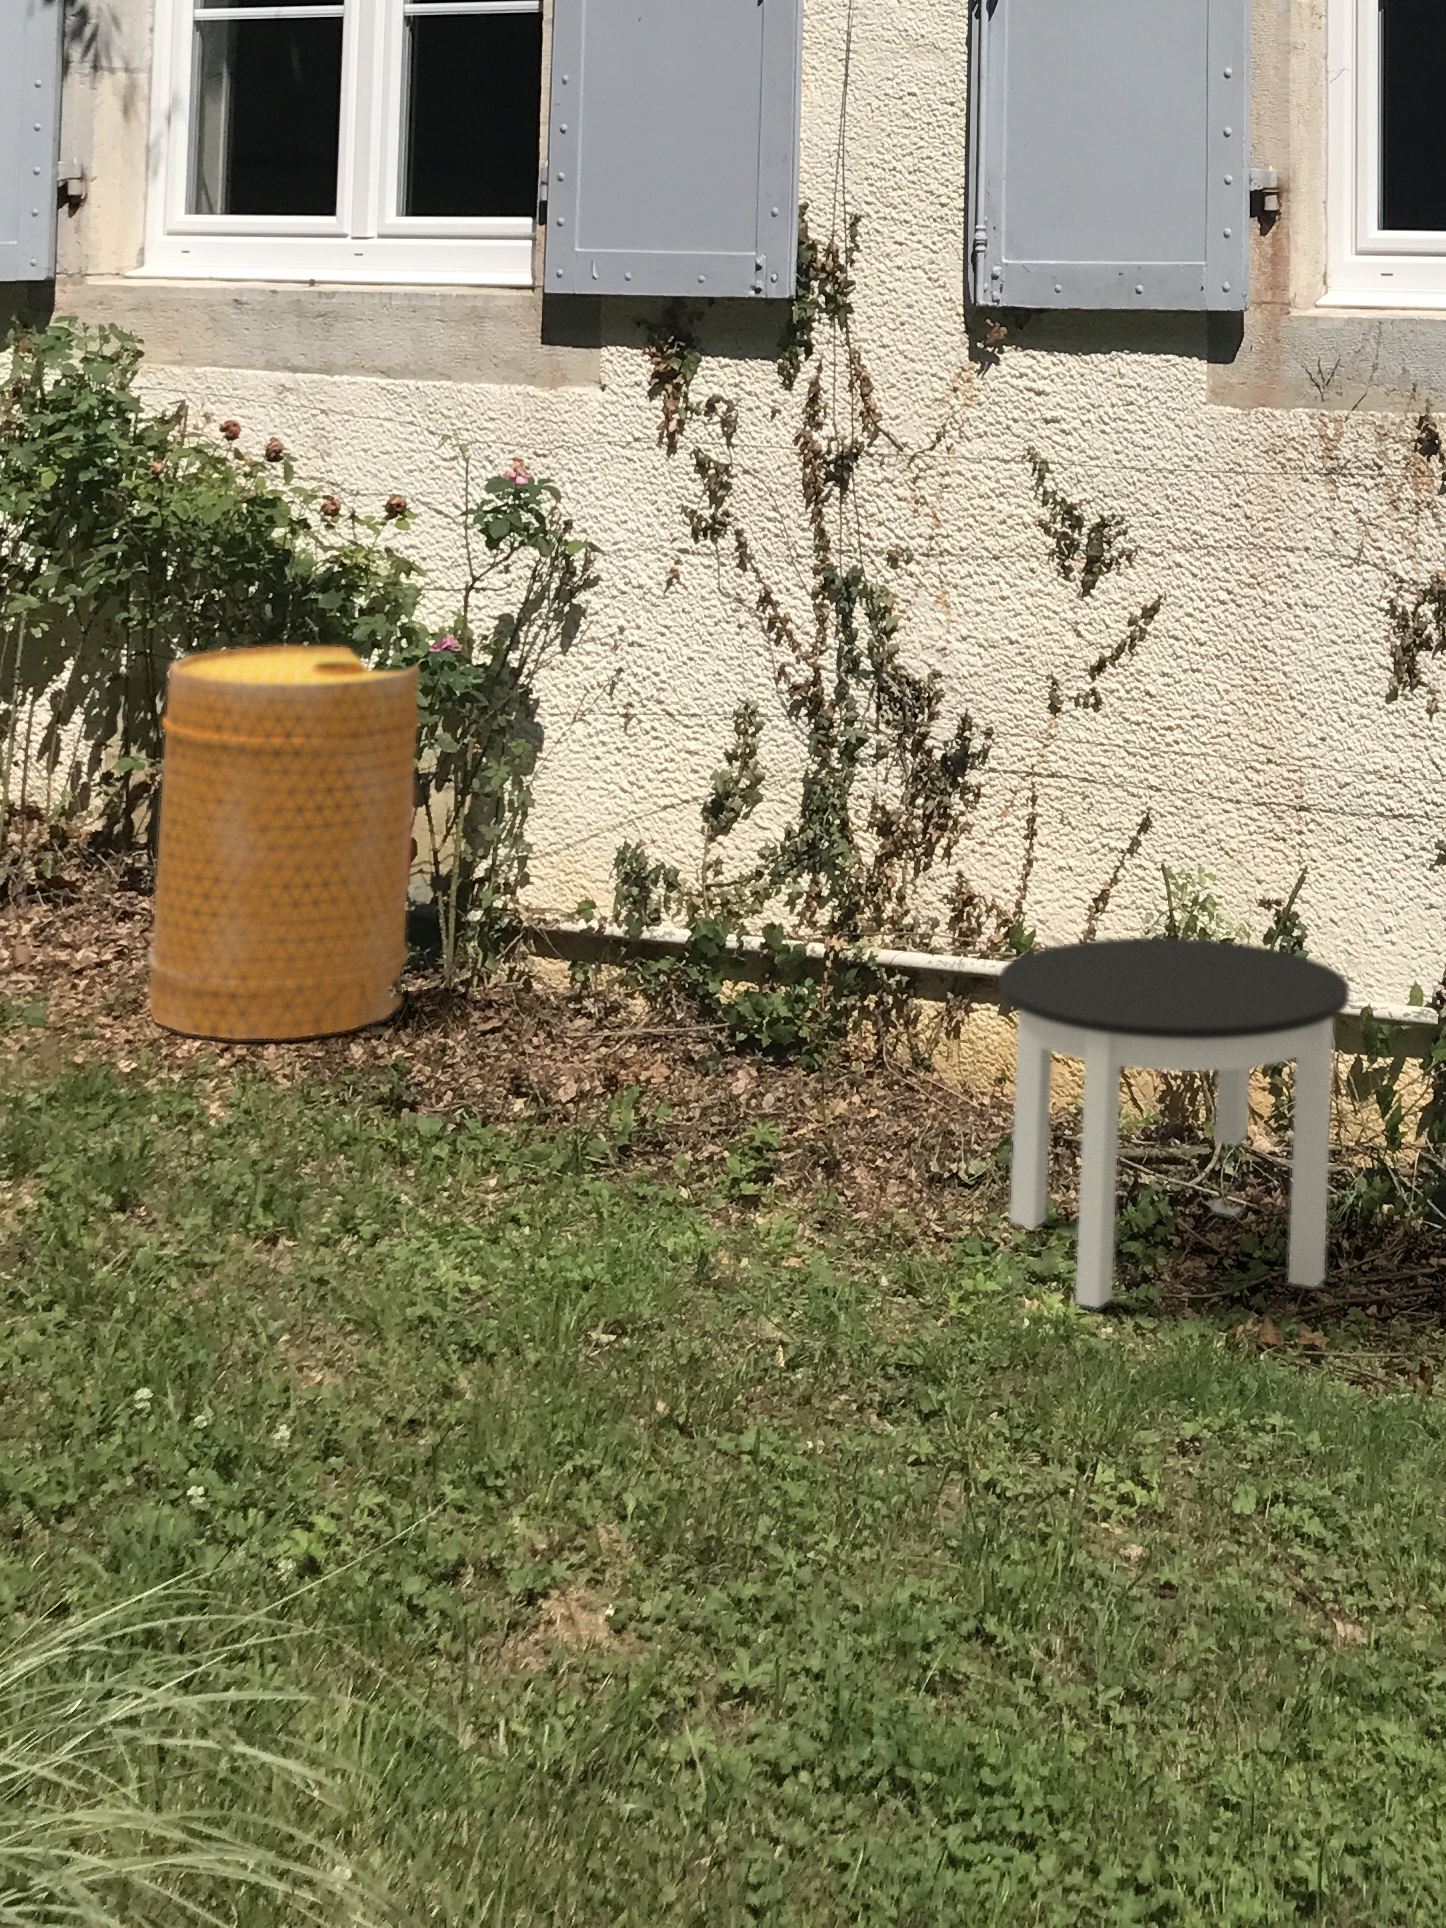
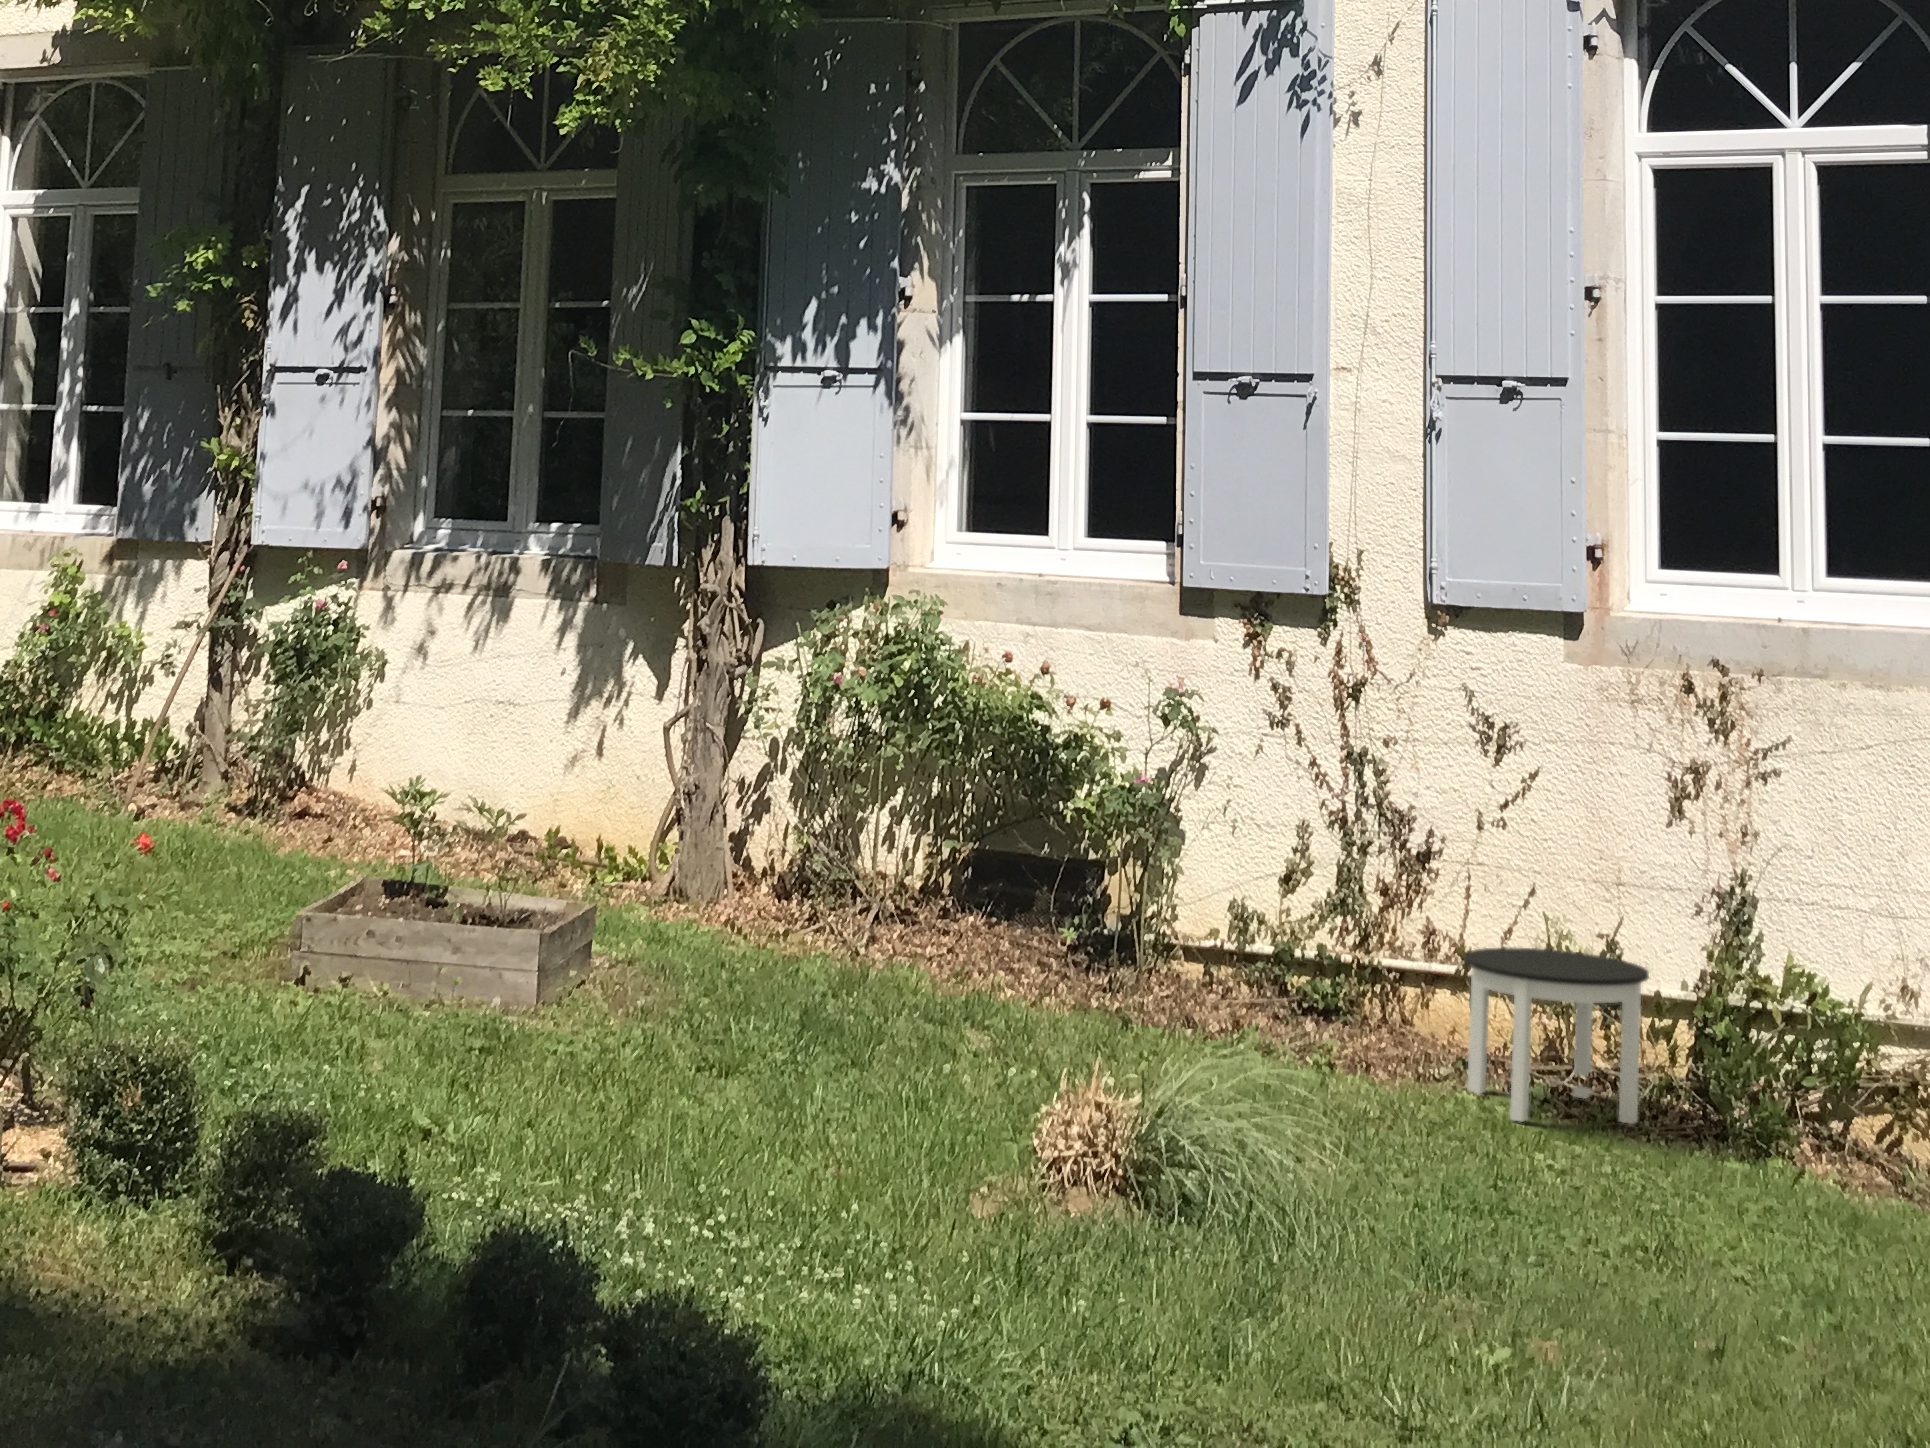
basket: present [147,646,421,1039] -> none [979,782,1122,990]

